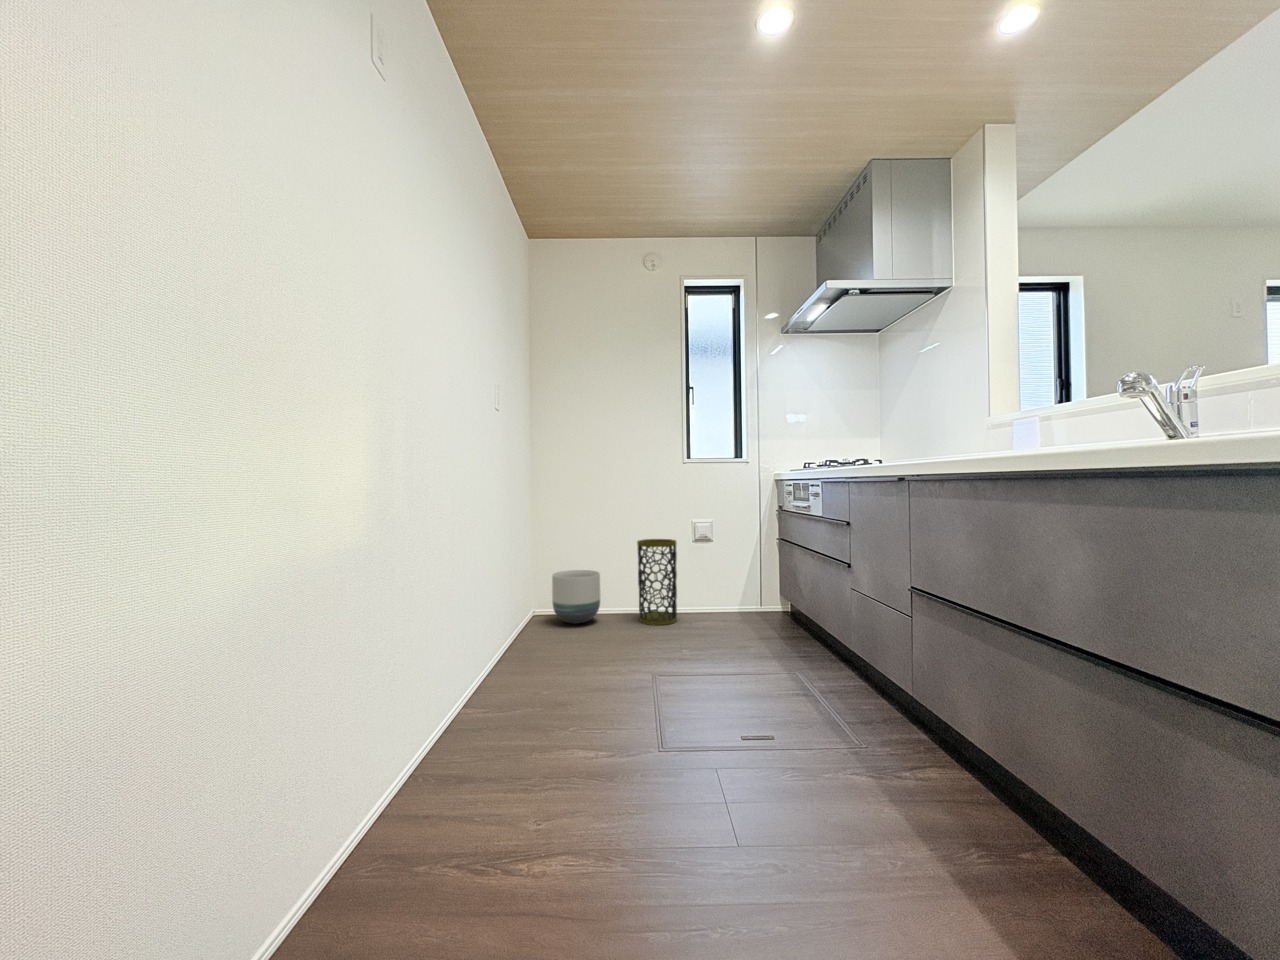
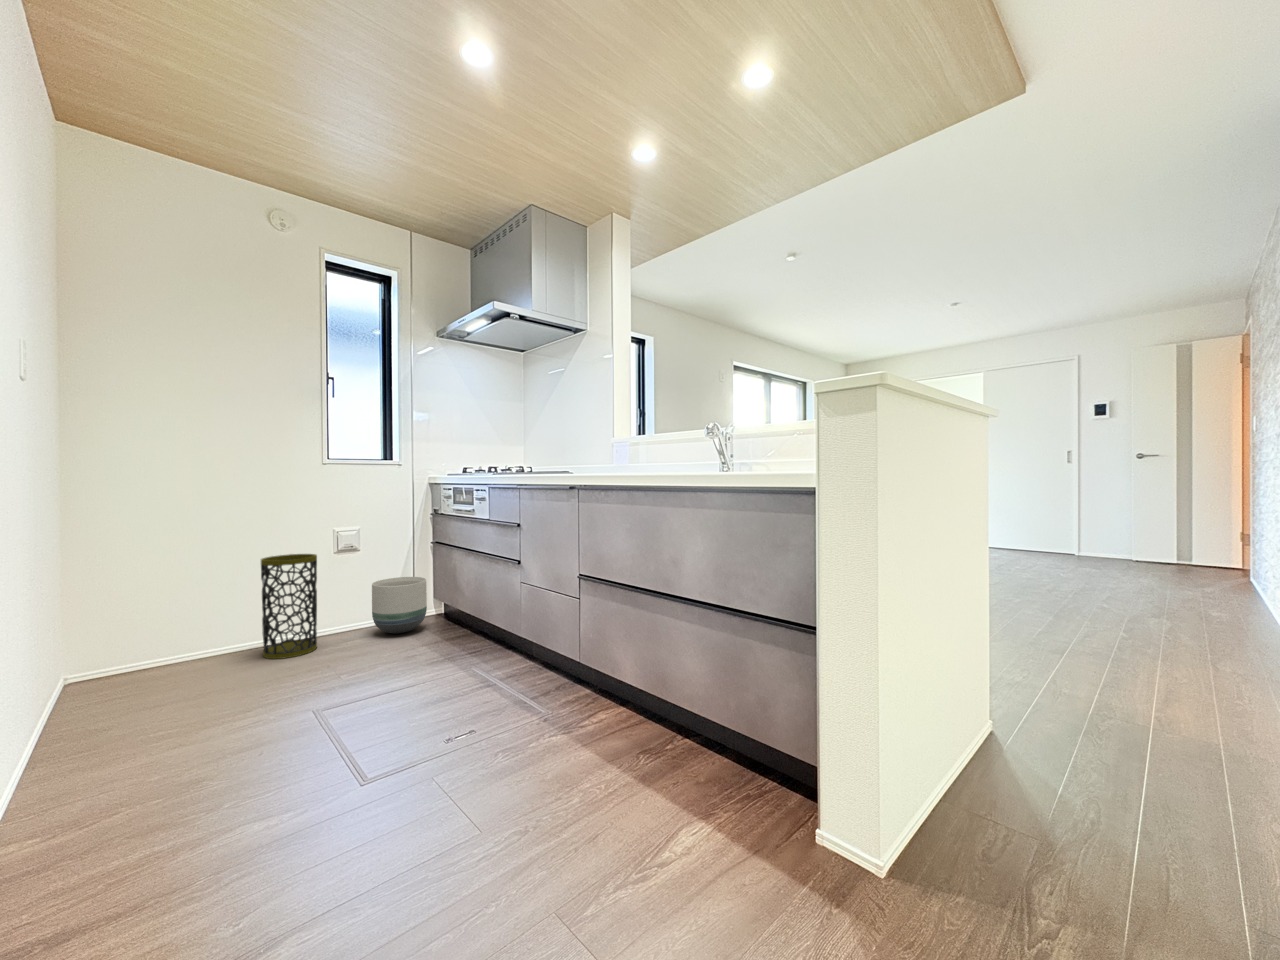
planter: present [552,570,600,624] -> present [372,577,427,633]

